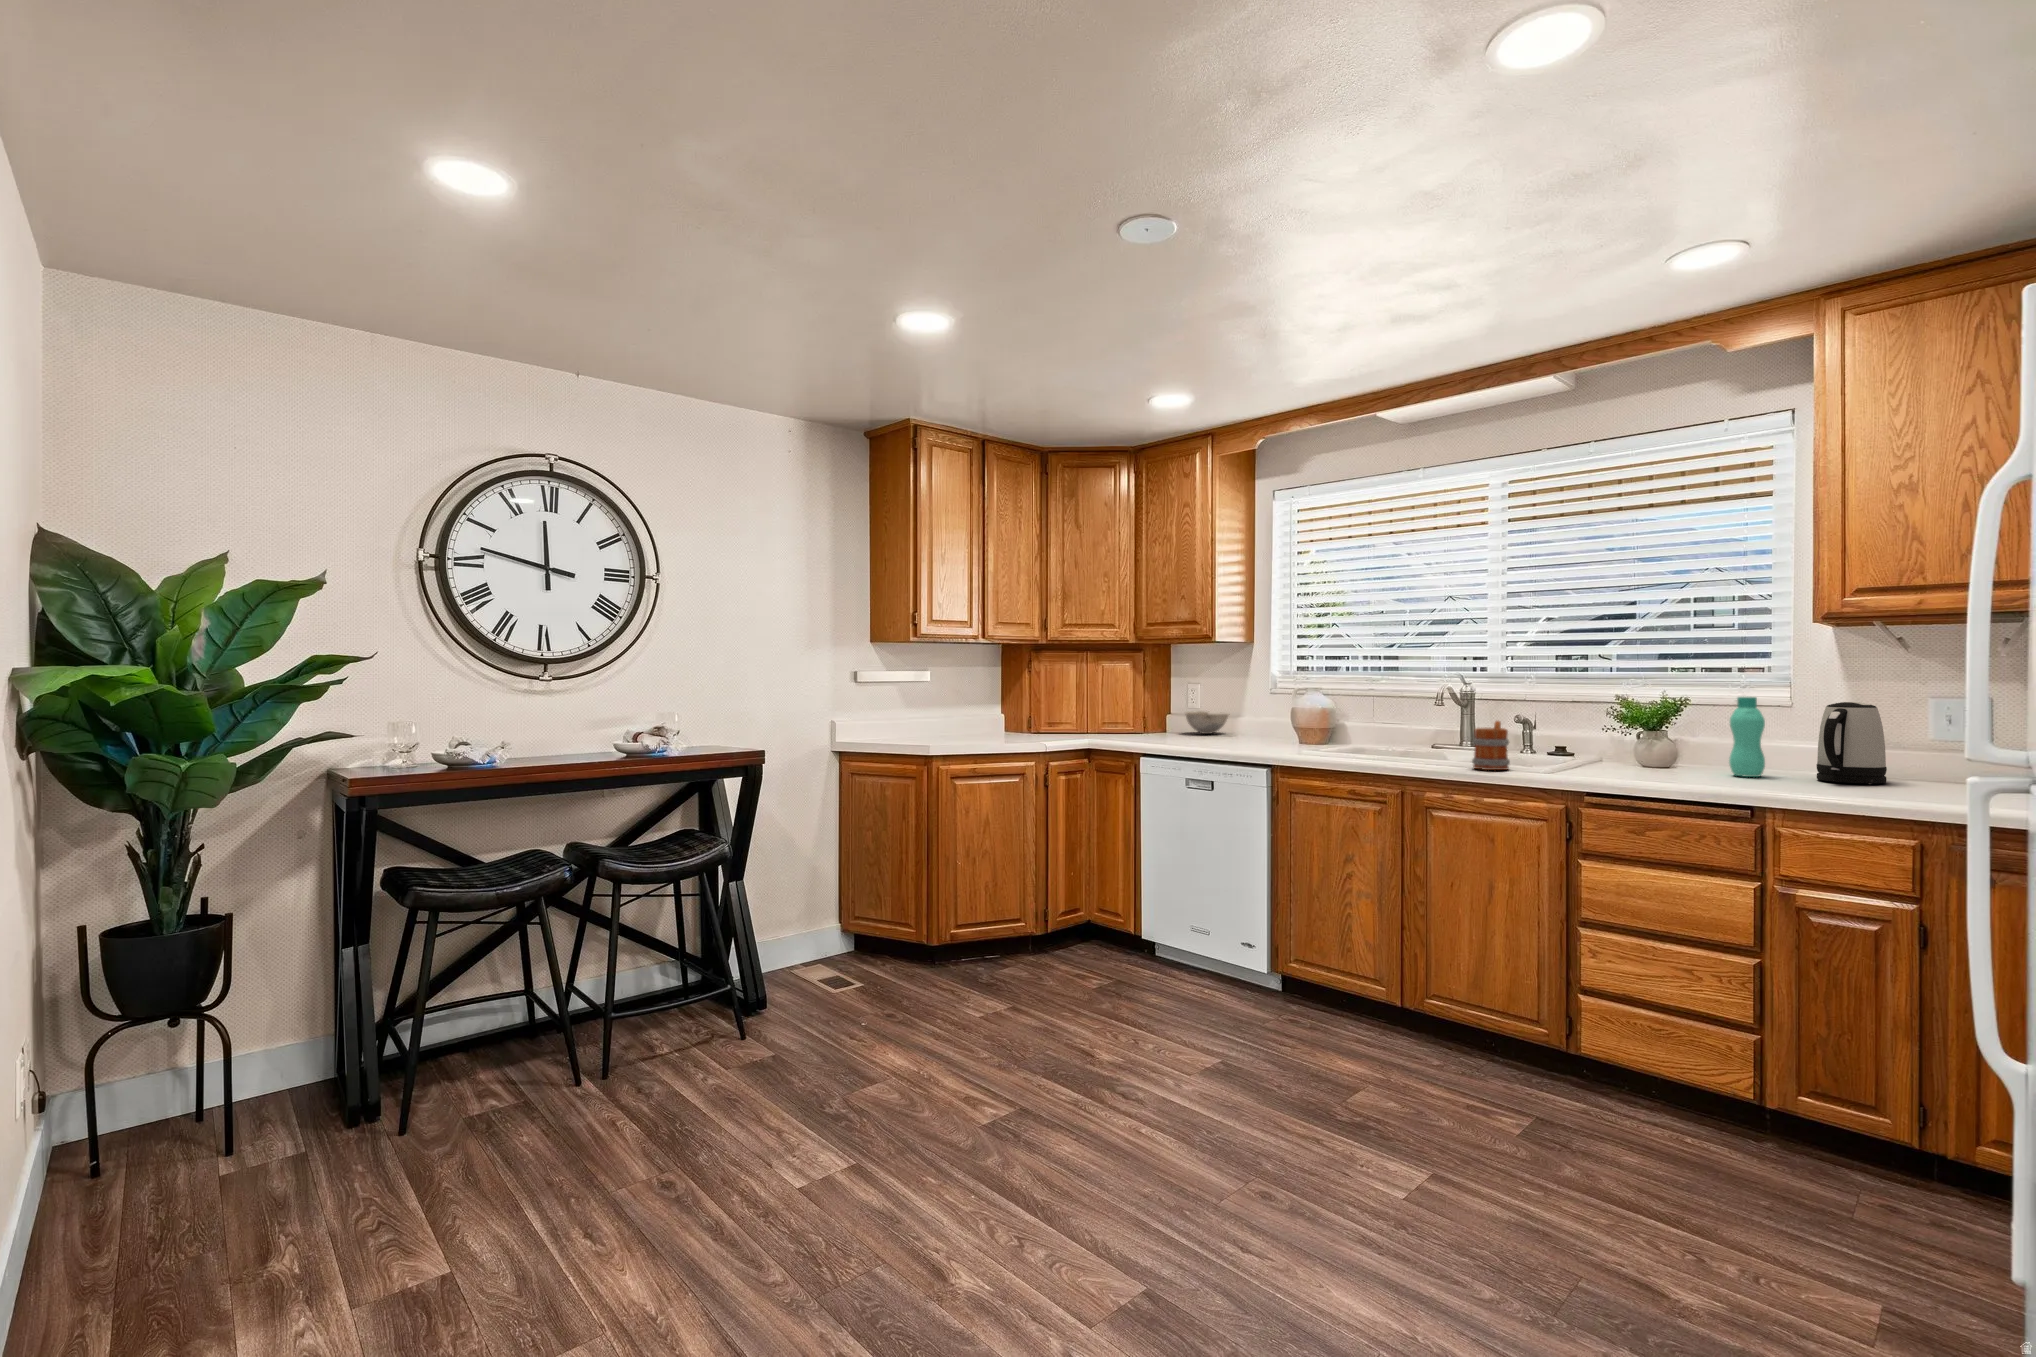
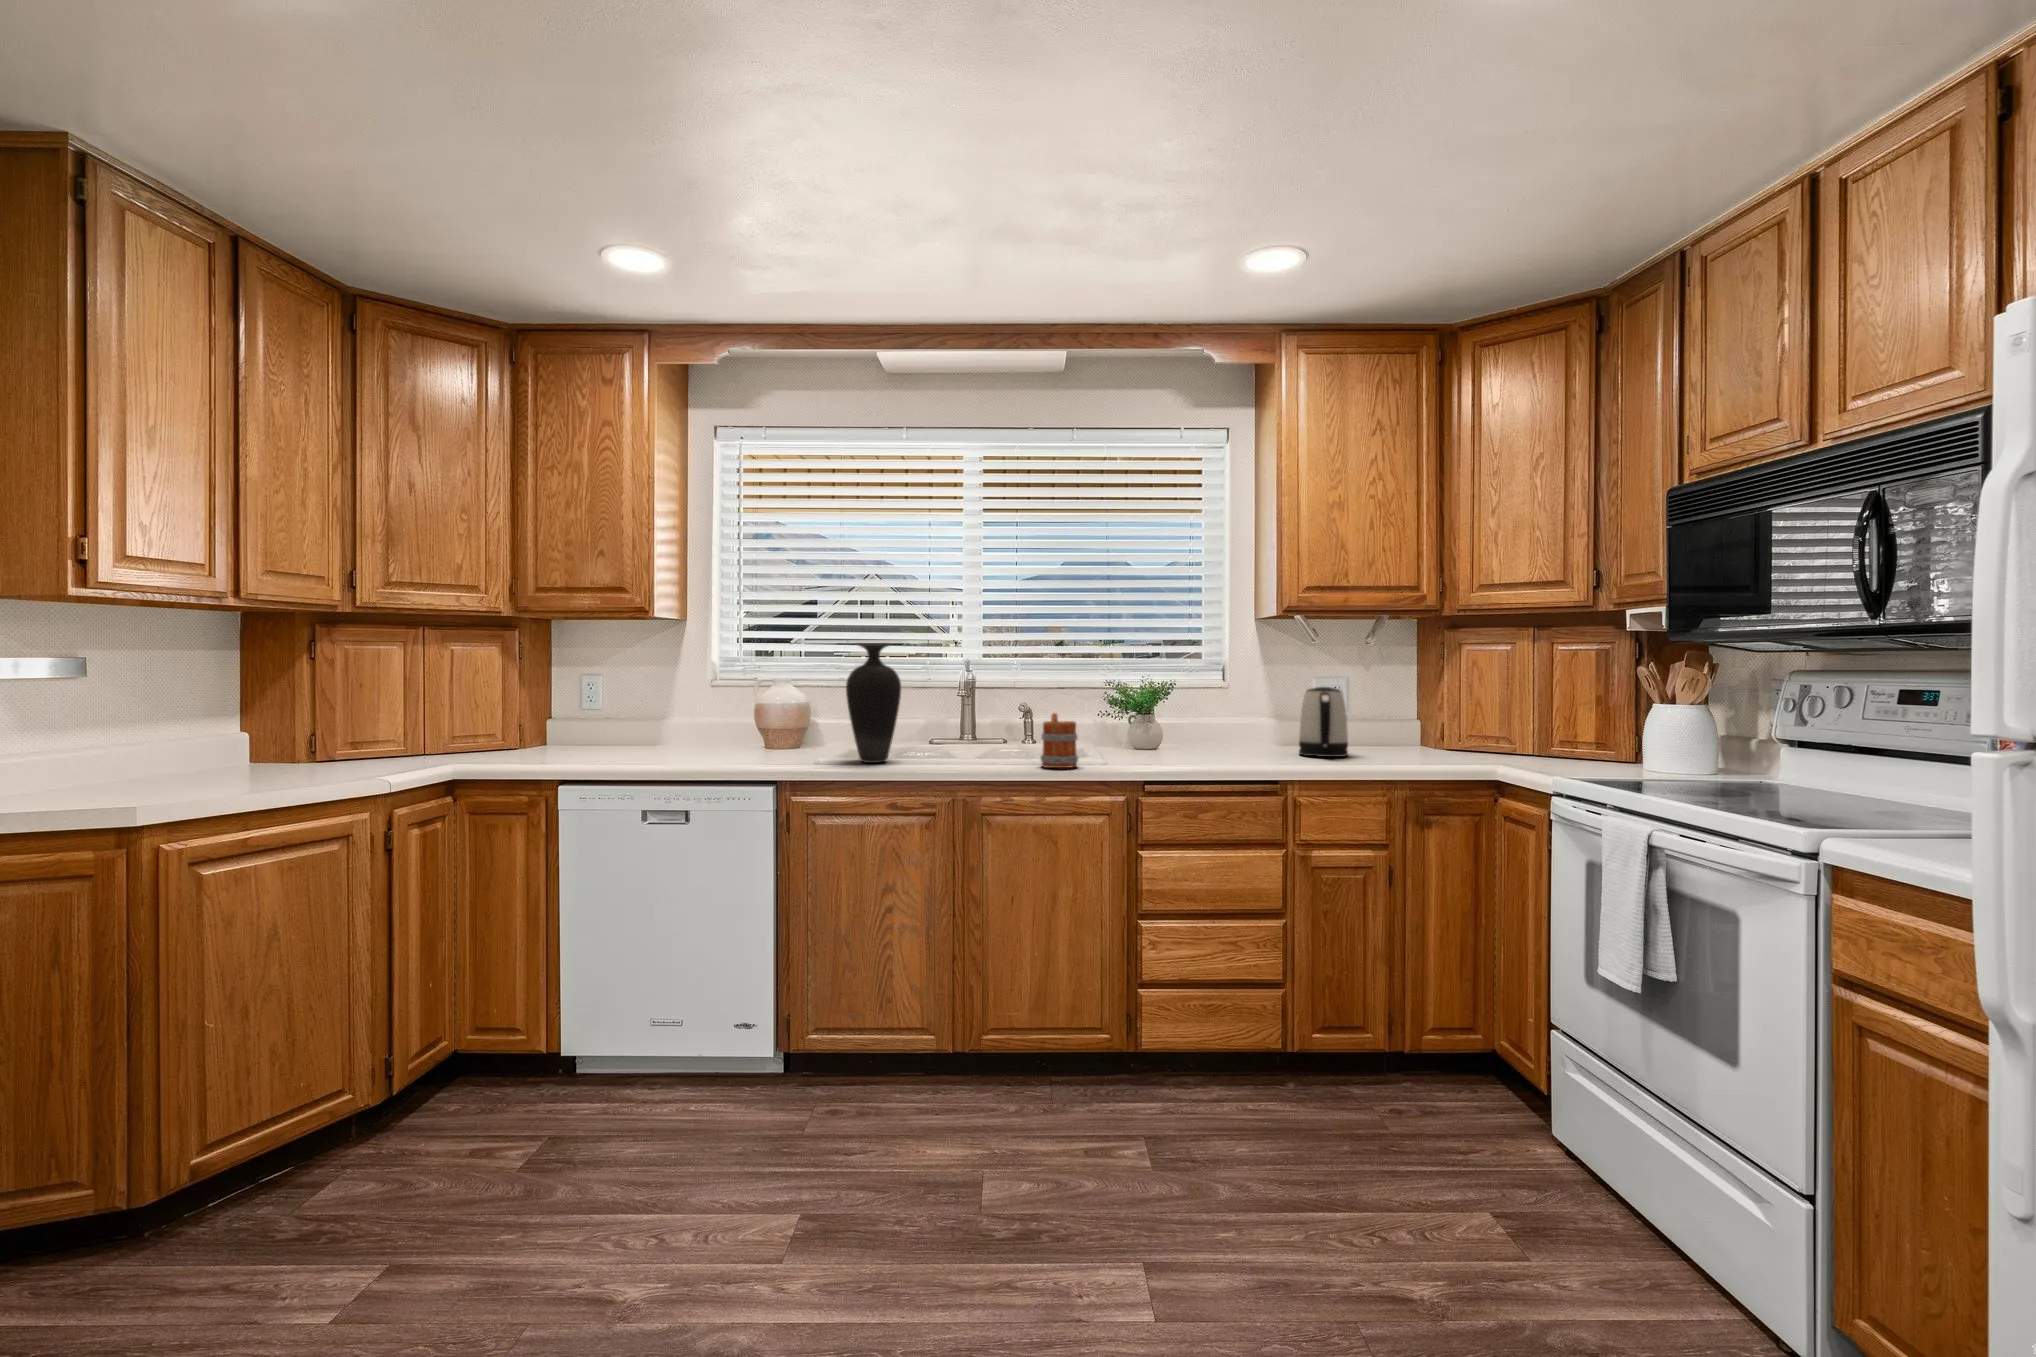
vase: none [1324,659,1371,756] -> present [846,643,901,763]
bottle: present [1729,697,1765,777] -> none [1240,683,1267,757]
bowl: present [1185,711,1228,734] -> none [587,714,651,744]

